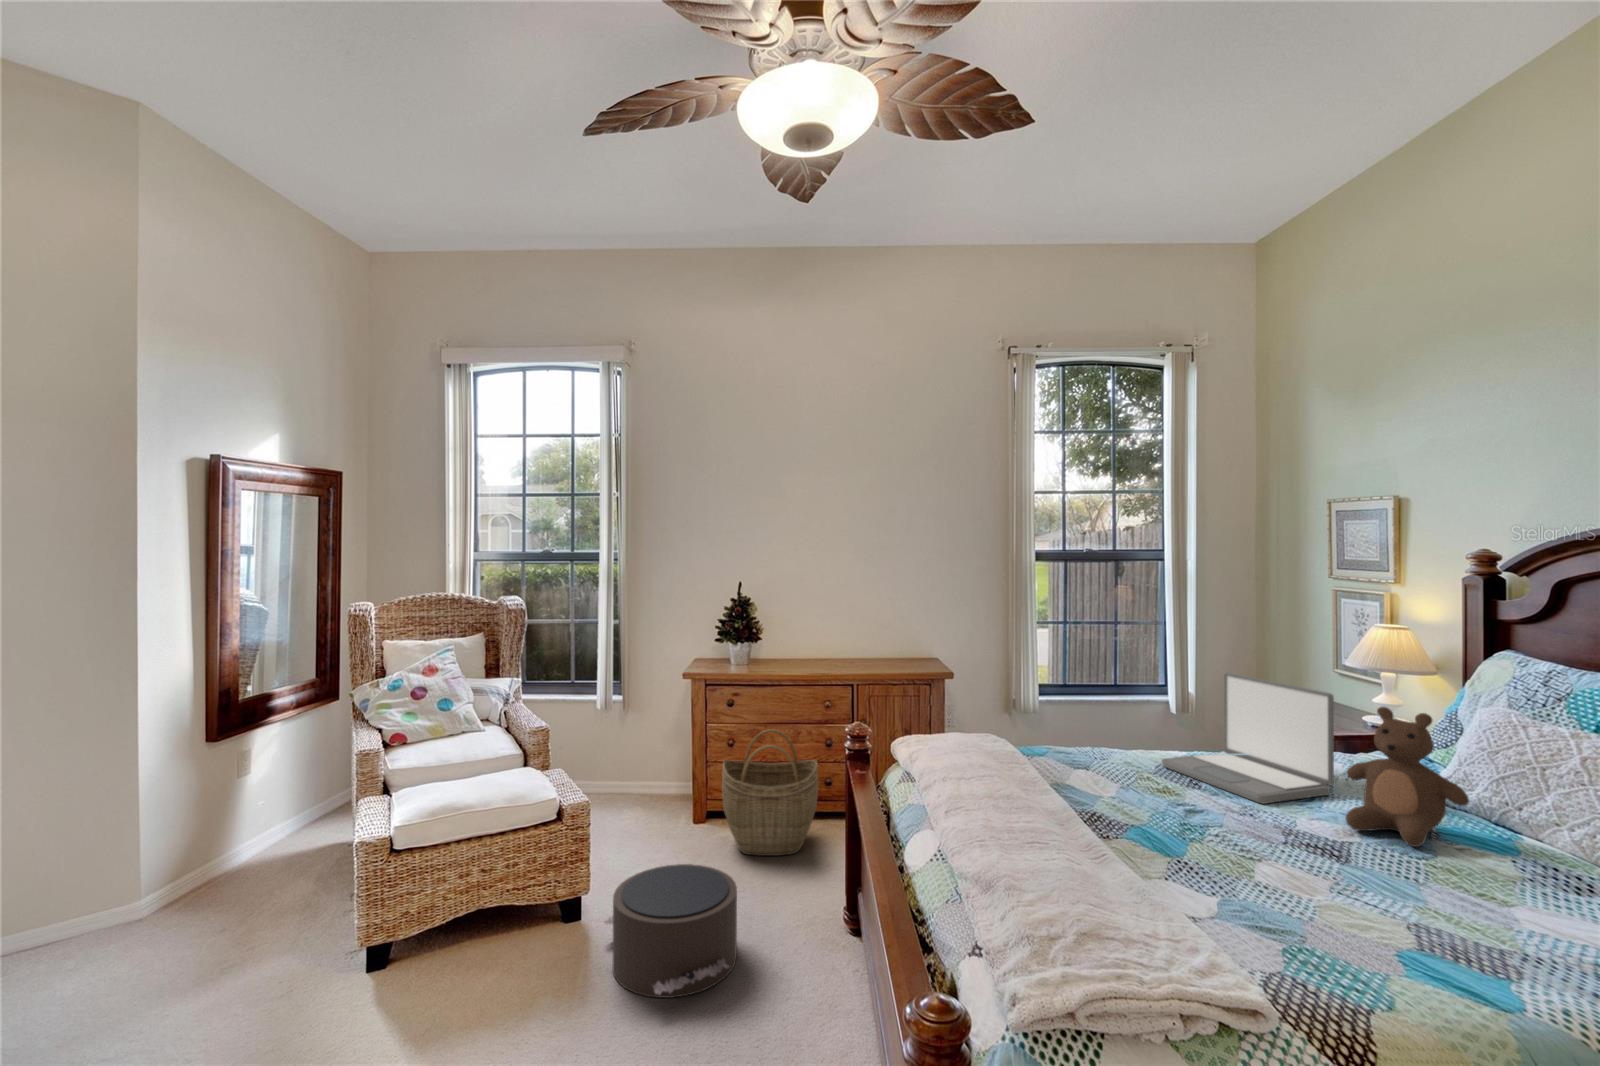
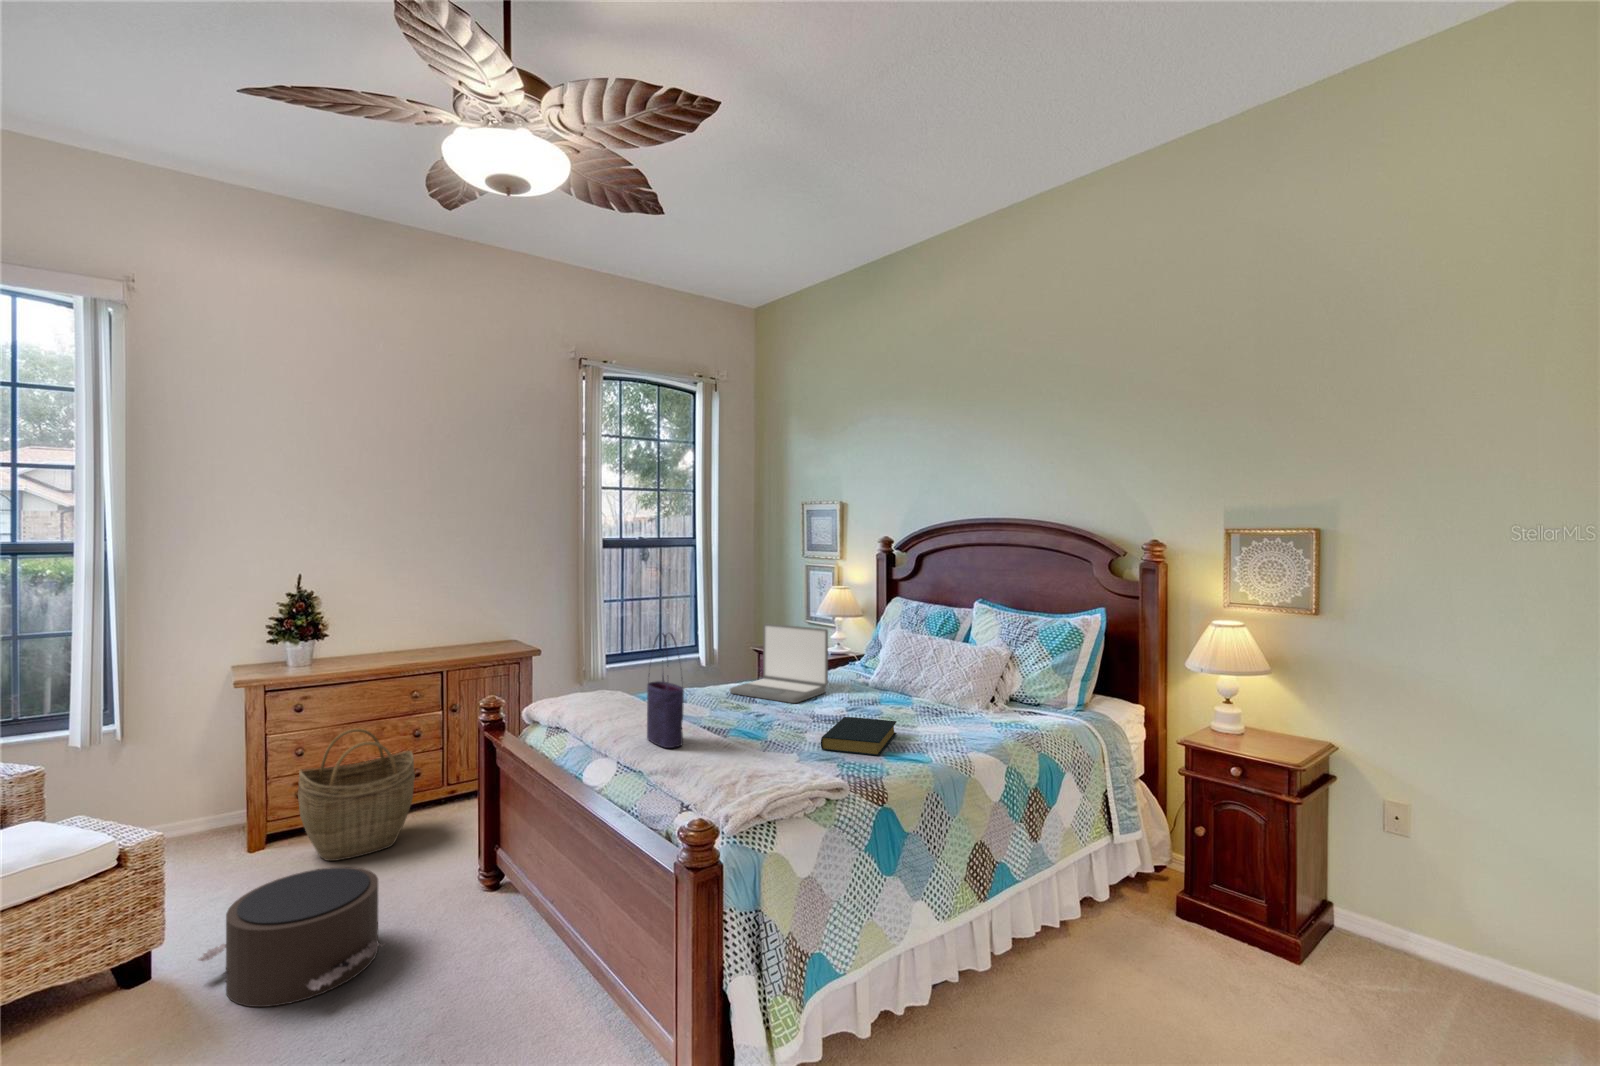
tote bag: none [981,677,1022,842] -> present [647,633,684,748]
teddy bear: present [1345,707,1469,847] -> none [838,632,895,709]
hardback book: none [1265,853,1450,954] -> present [821,717,897,756]

